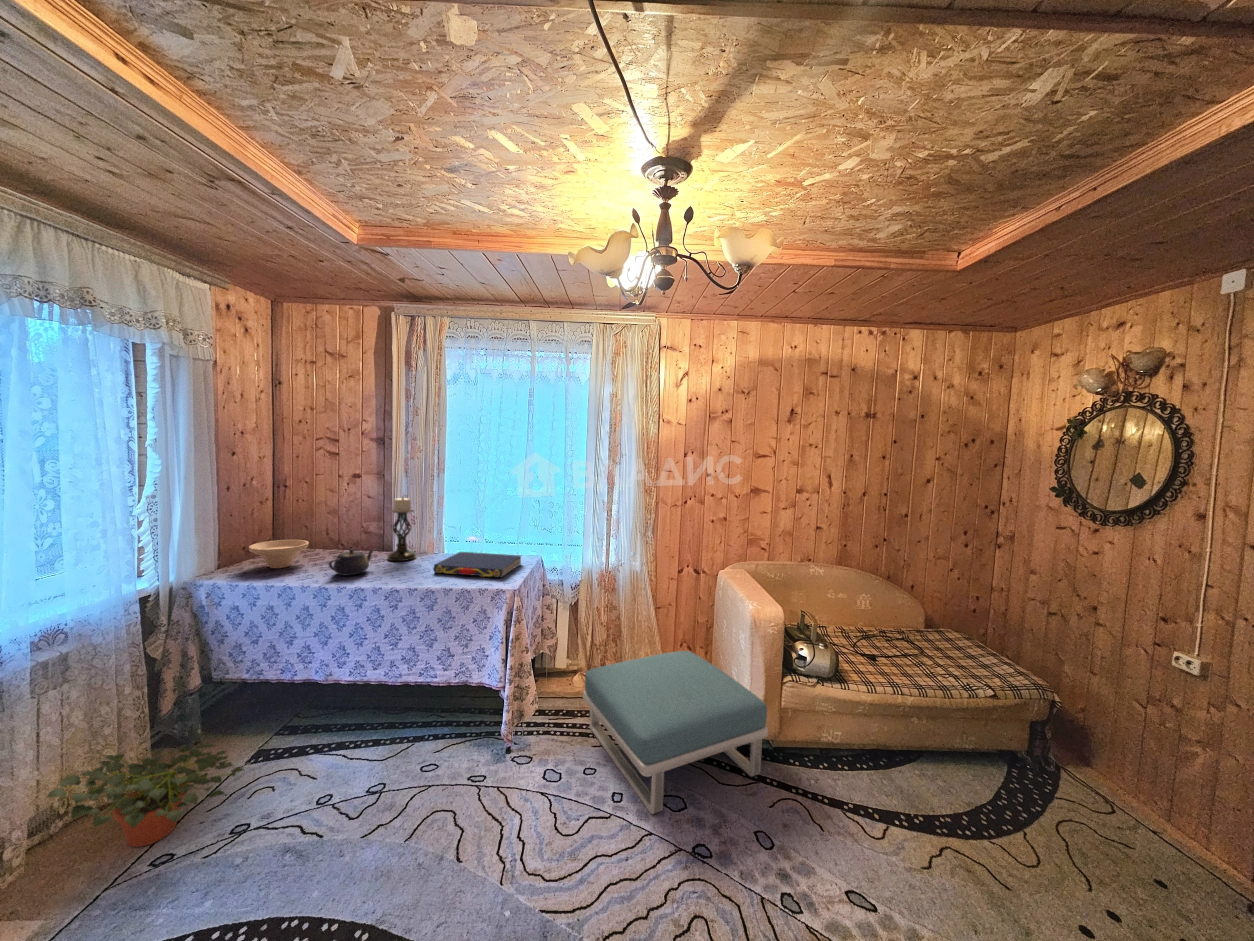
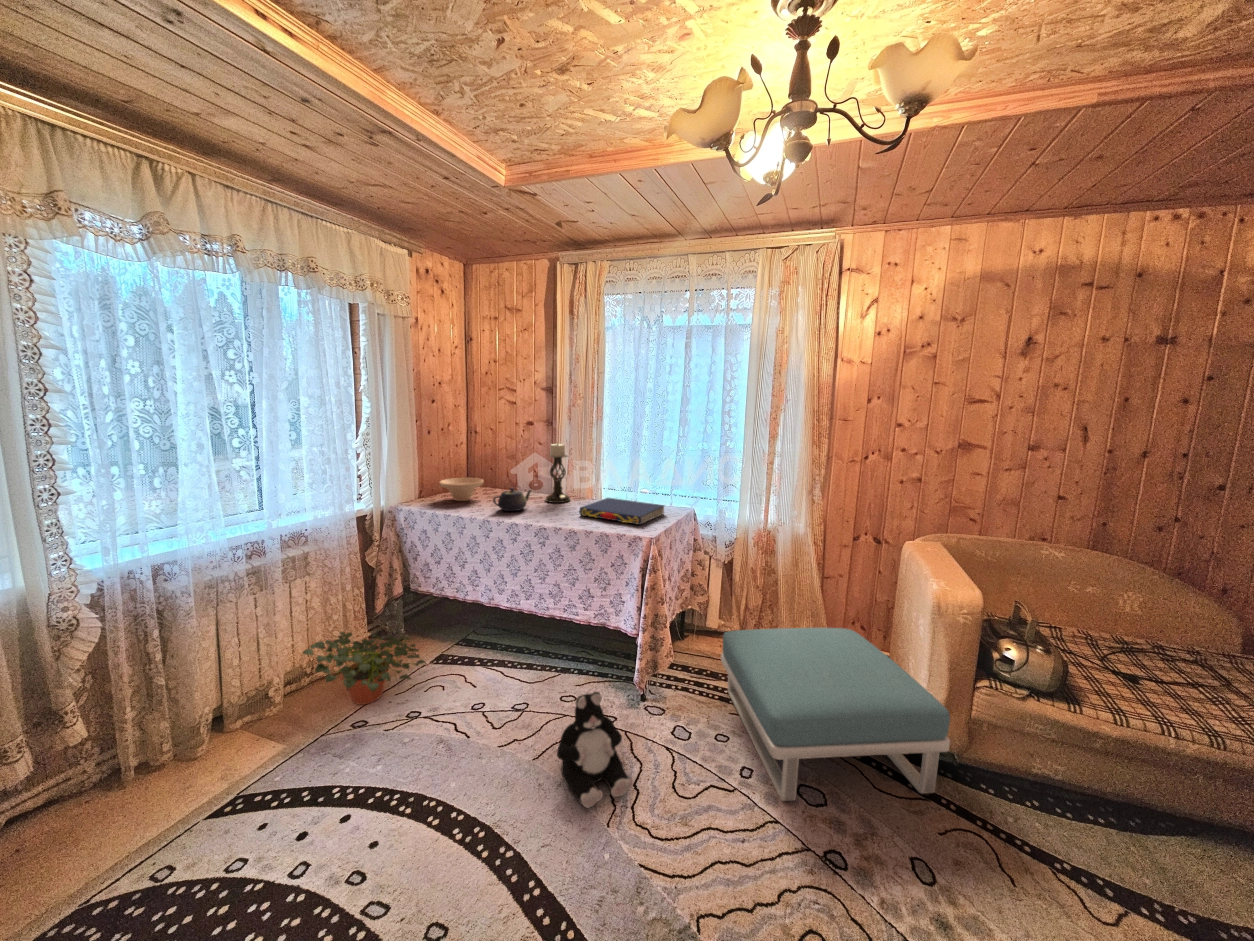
plush toy: none [436,753,519,877] -> present [557,692,633,808]

